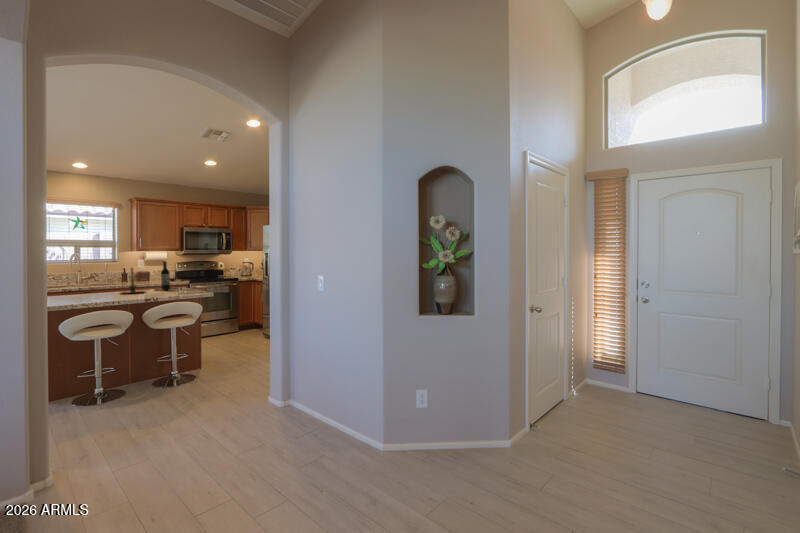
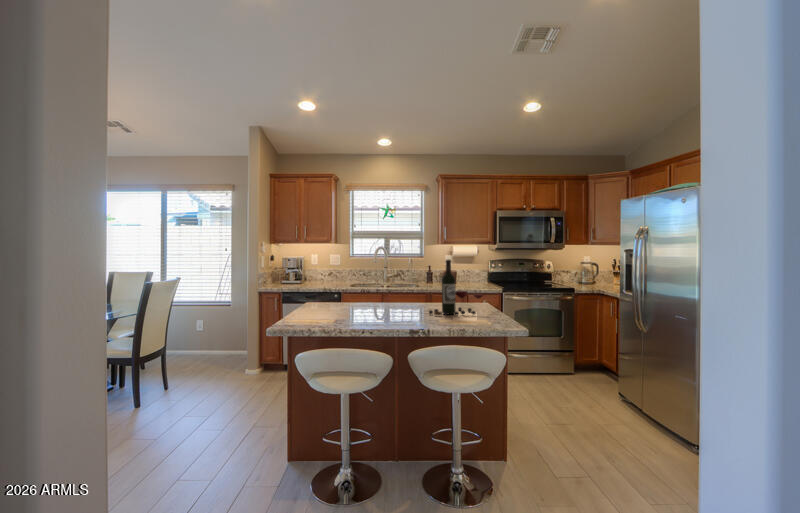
candle holder: present [120,268,145,294] -> none [370,270,411,320]

